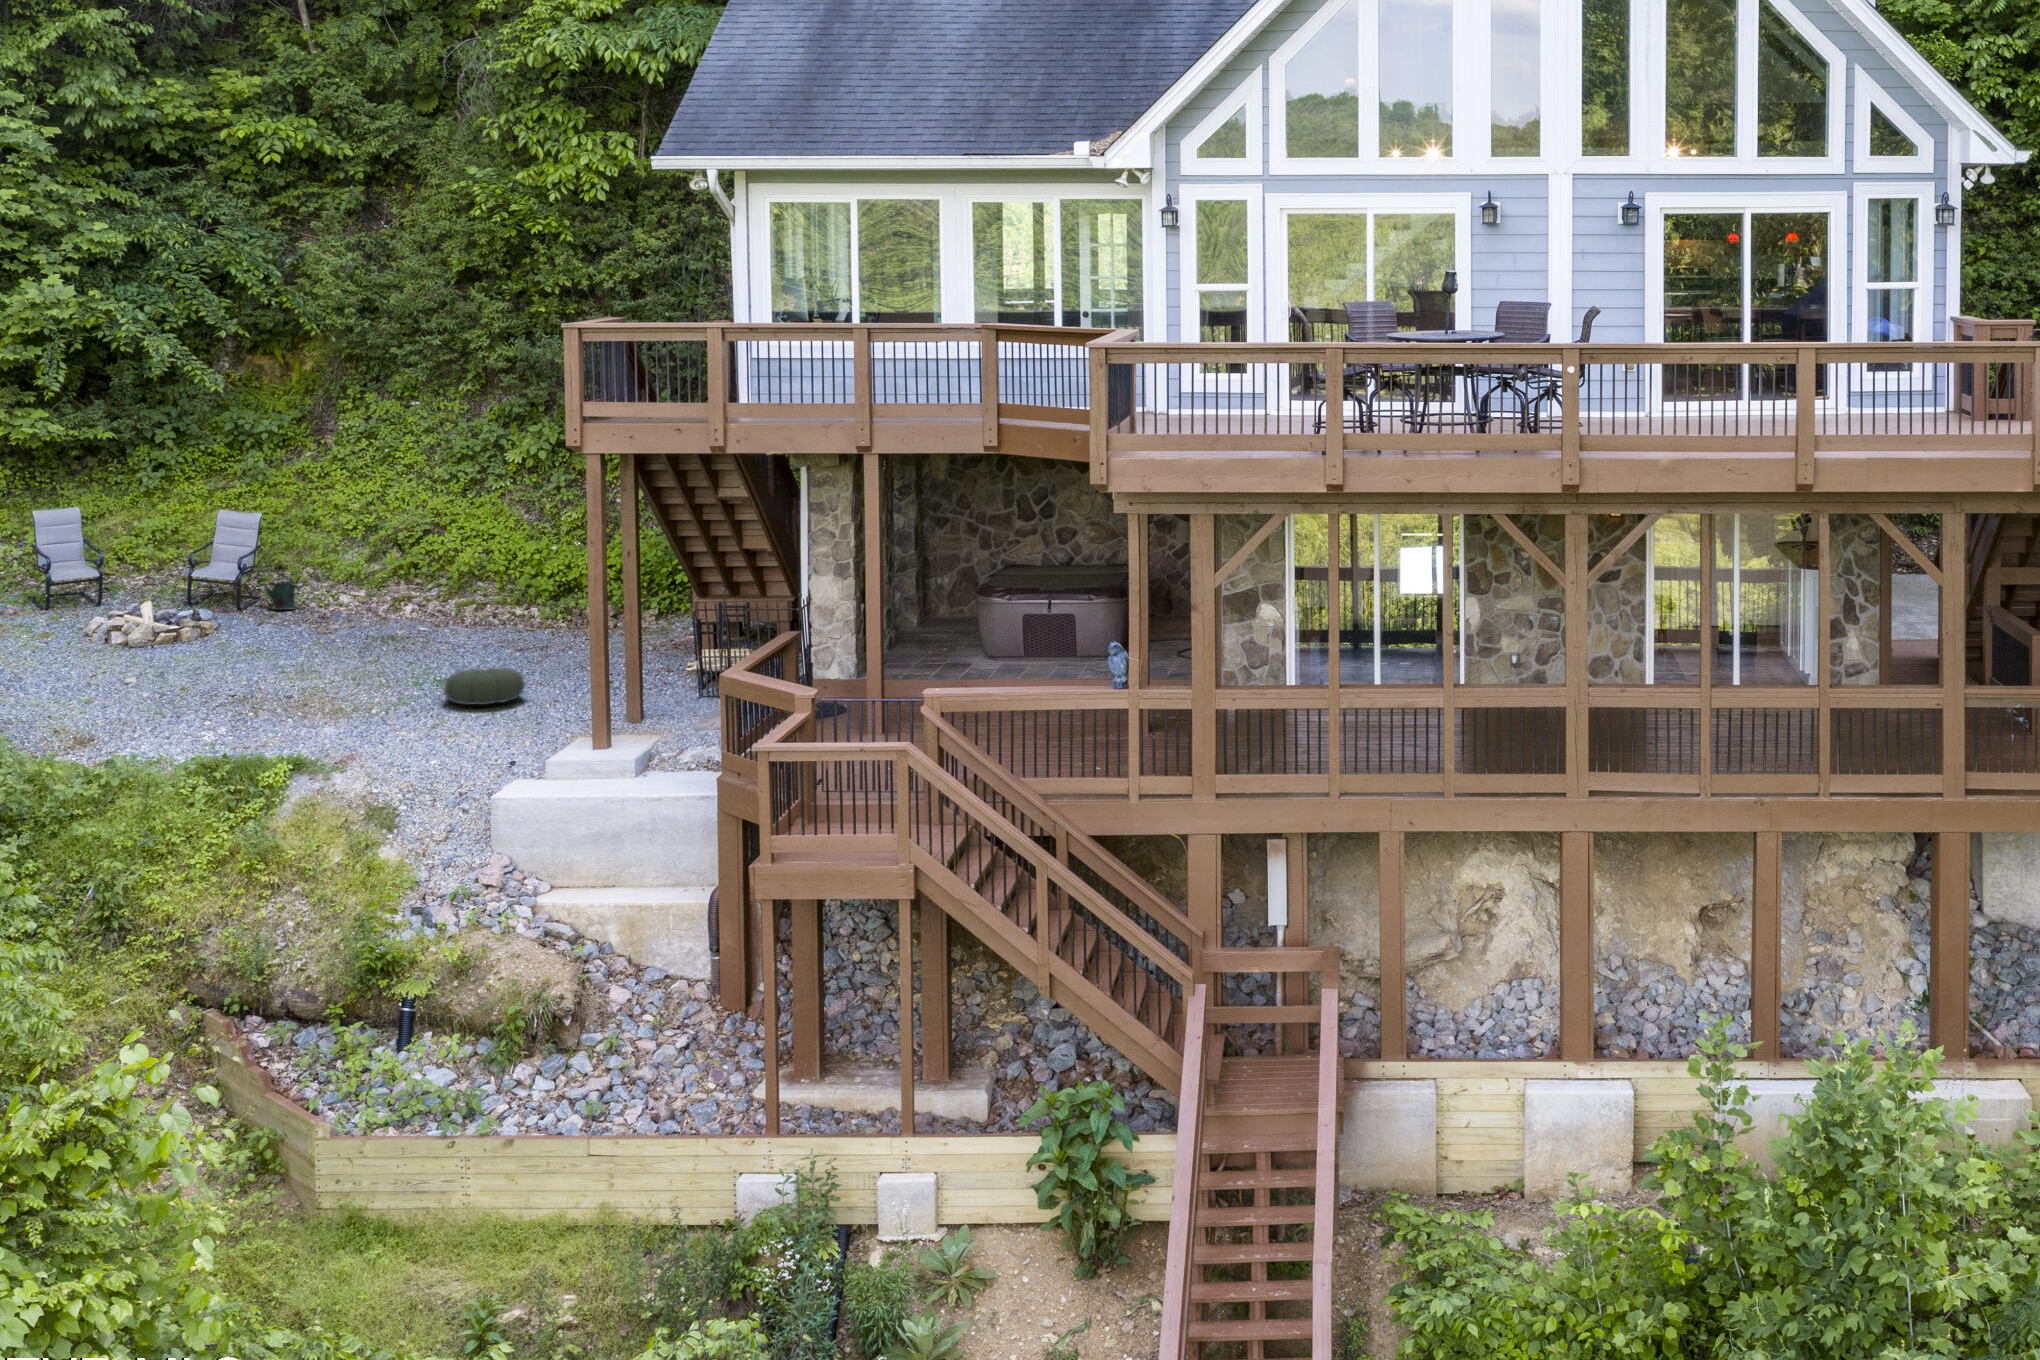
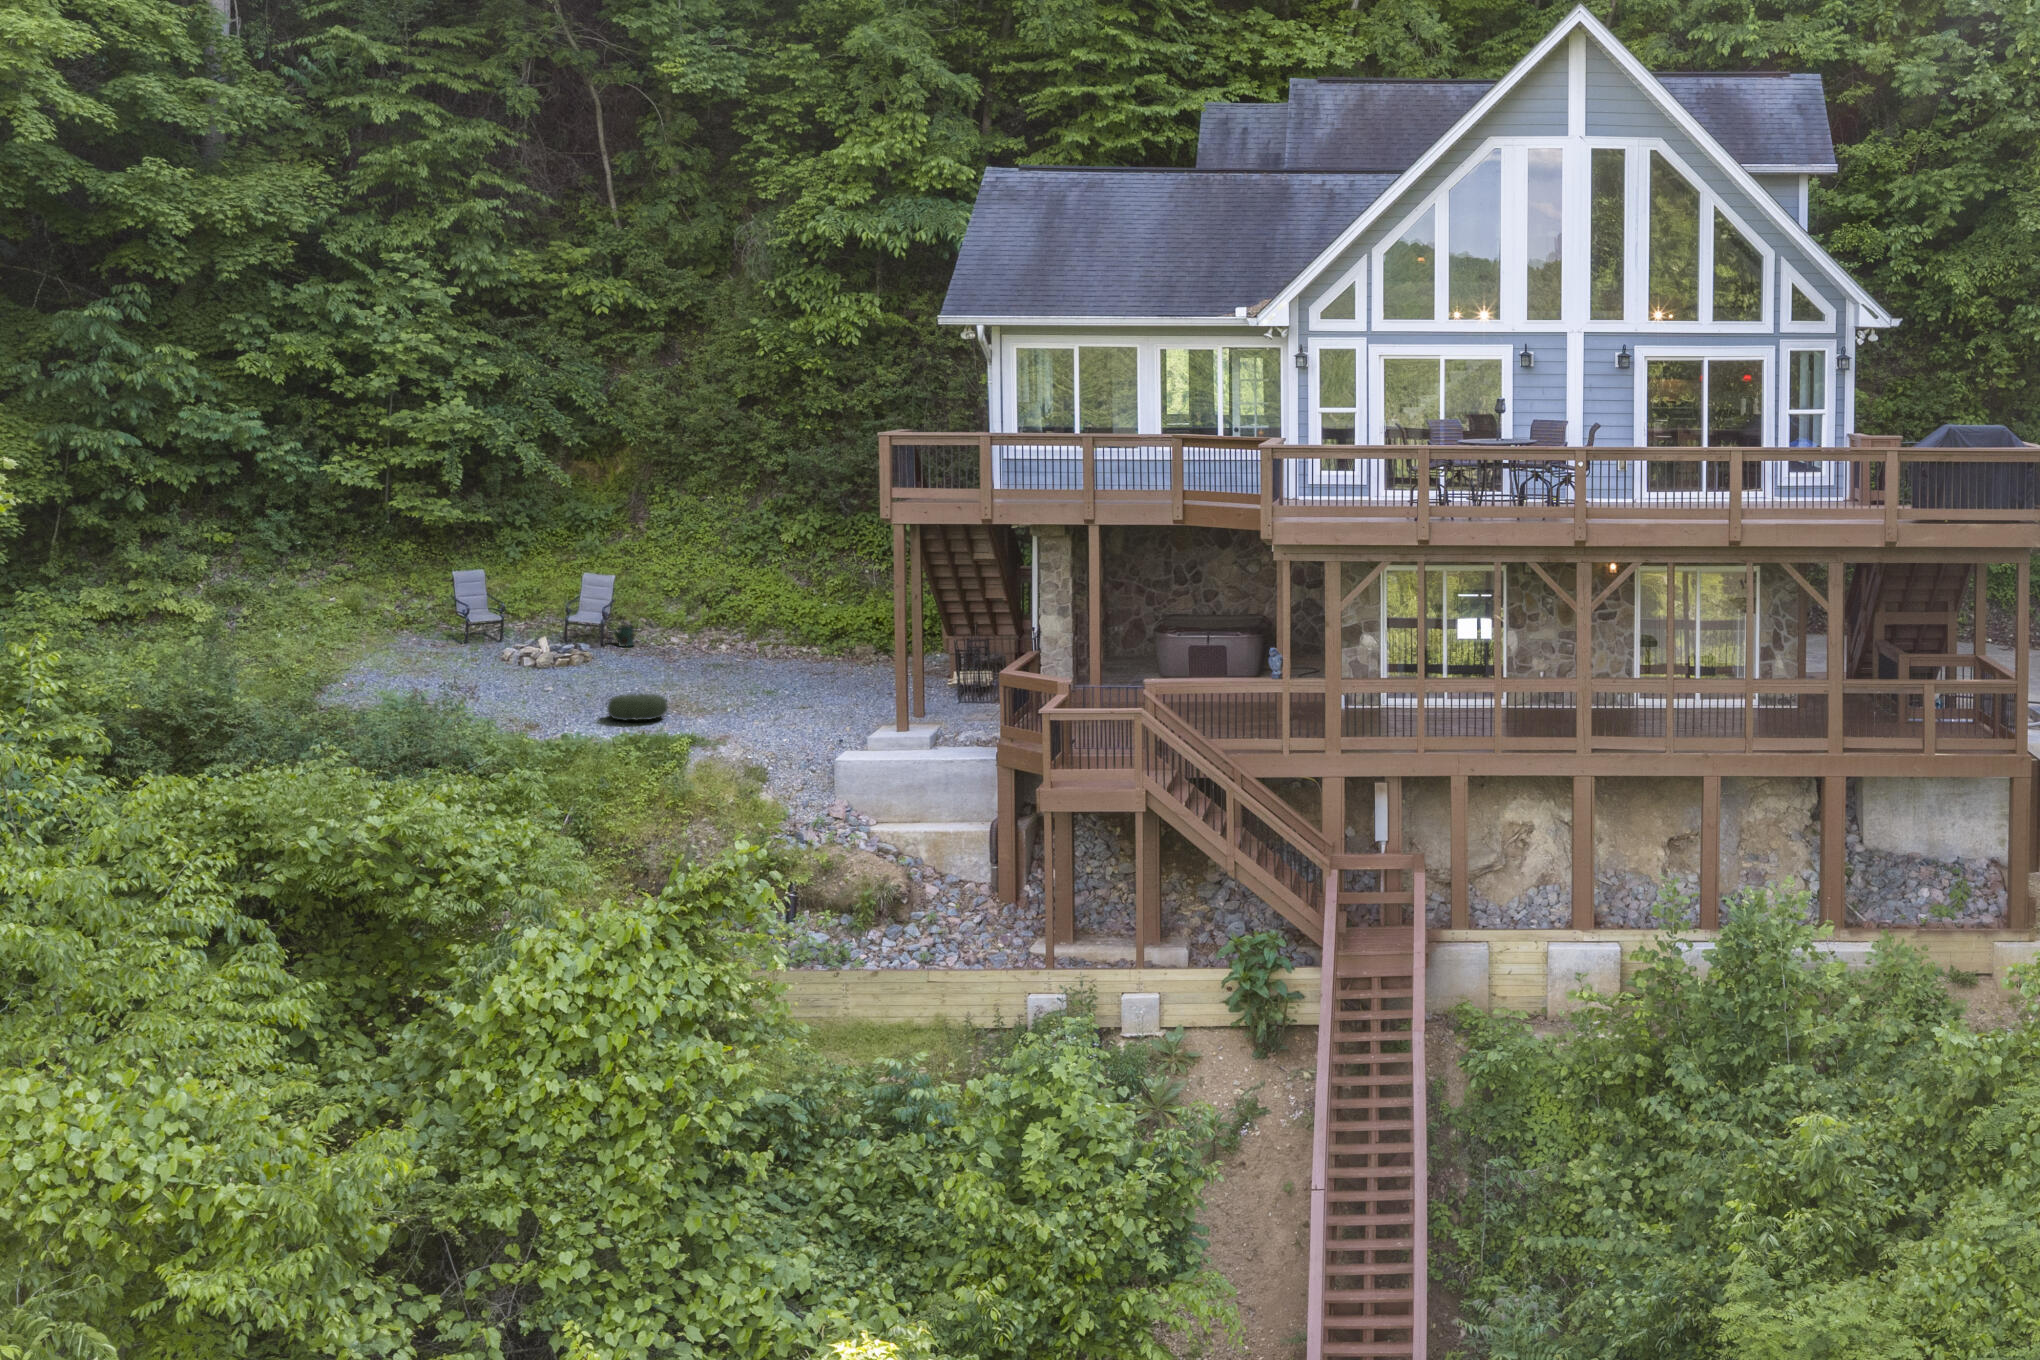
pouf: present [445,668,525,705] -> present [607,693,668,721]

